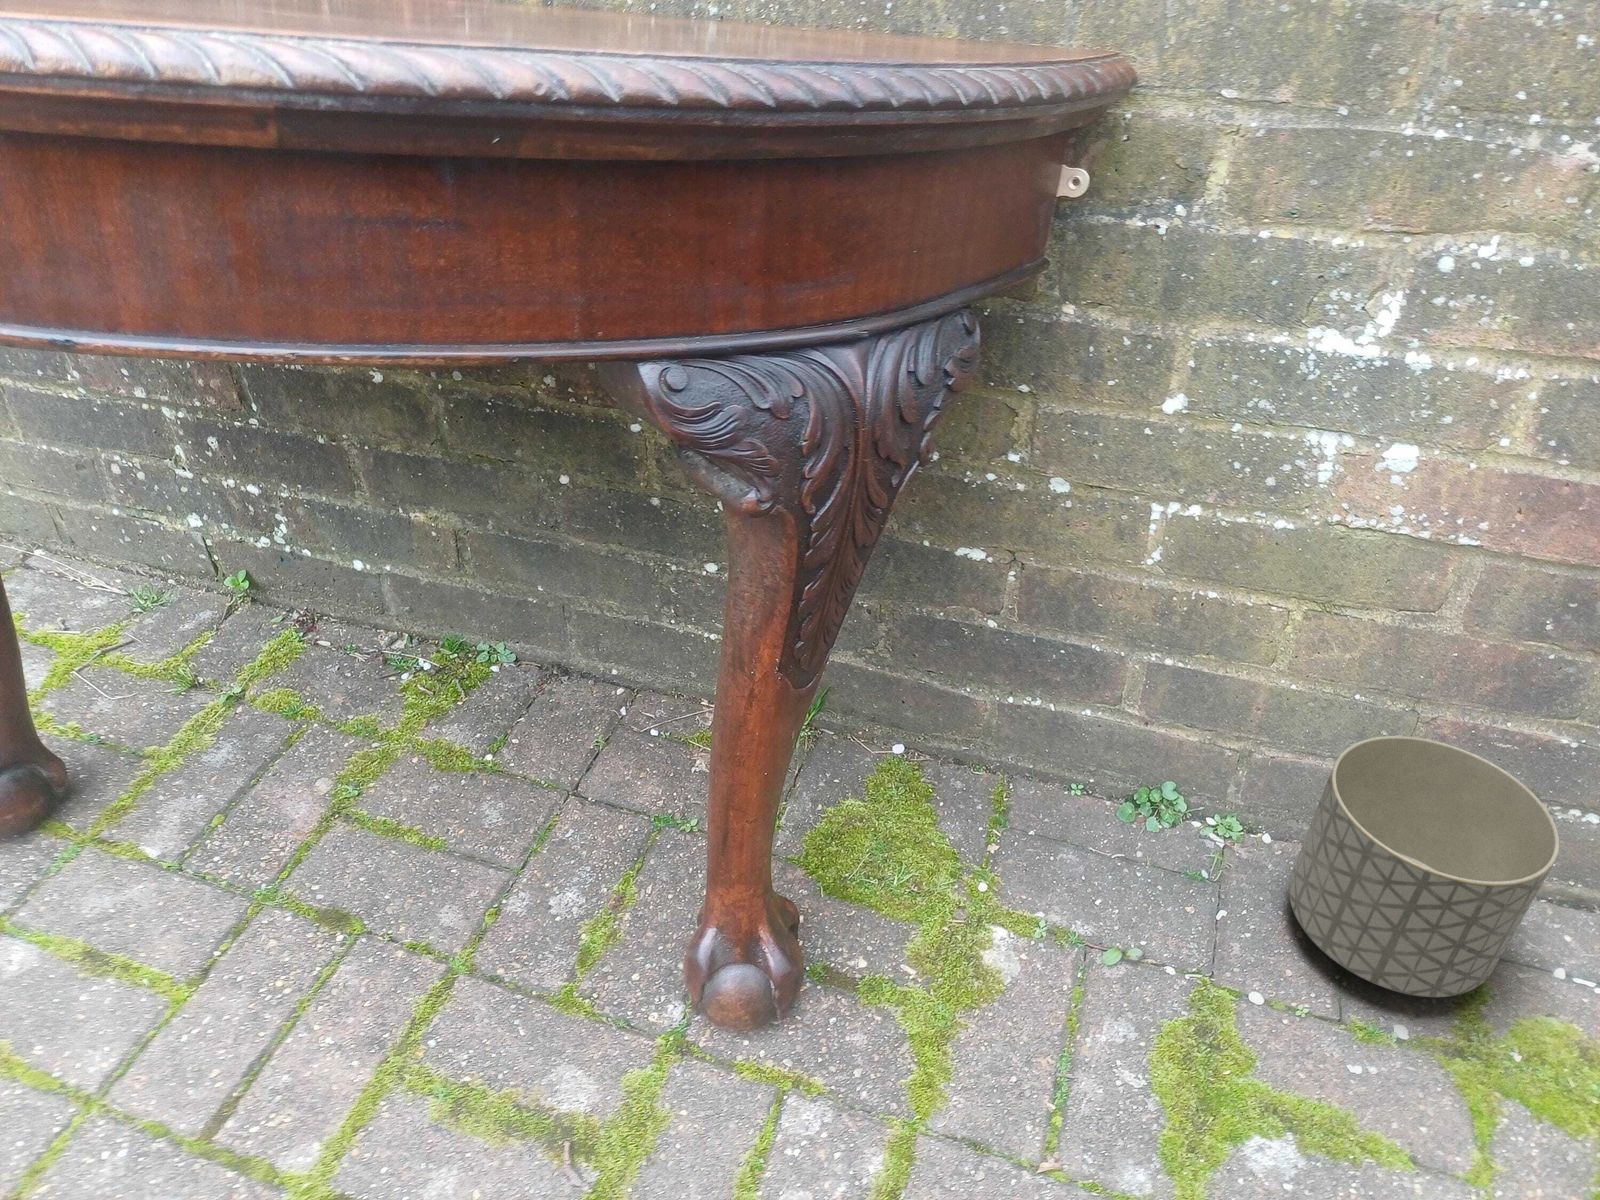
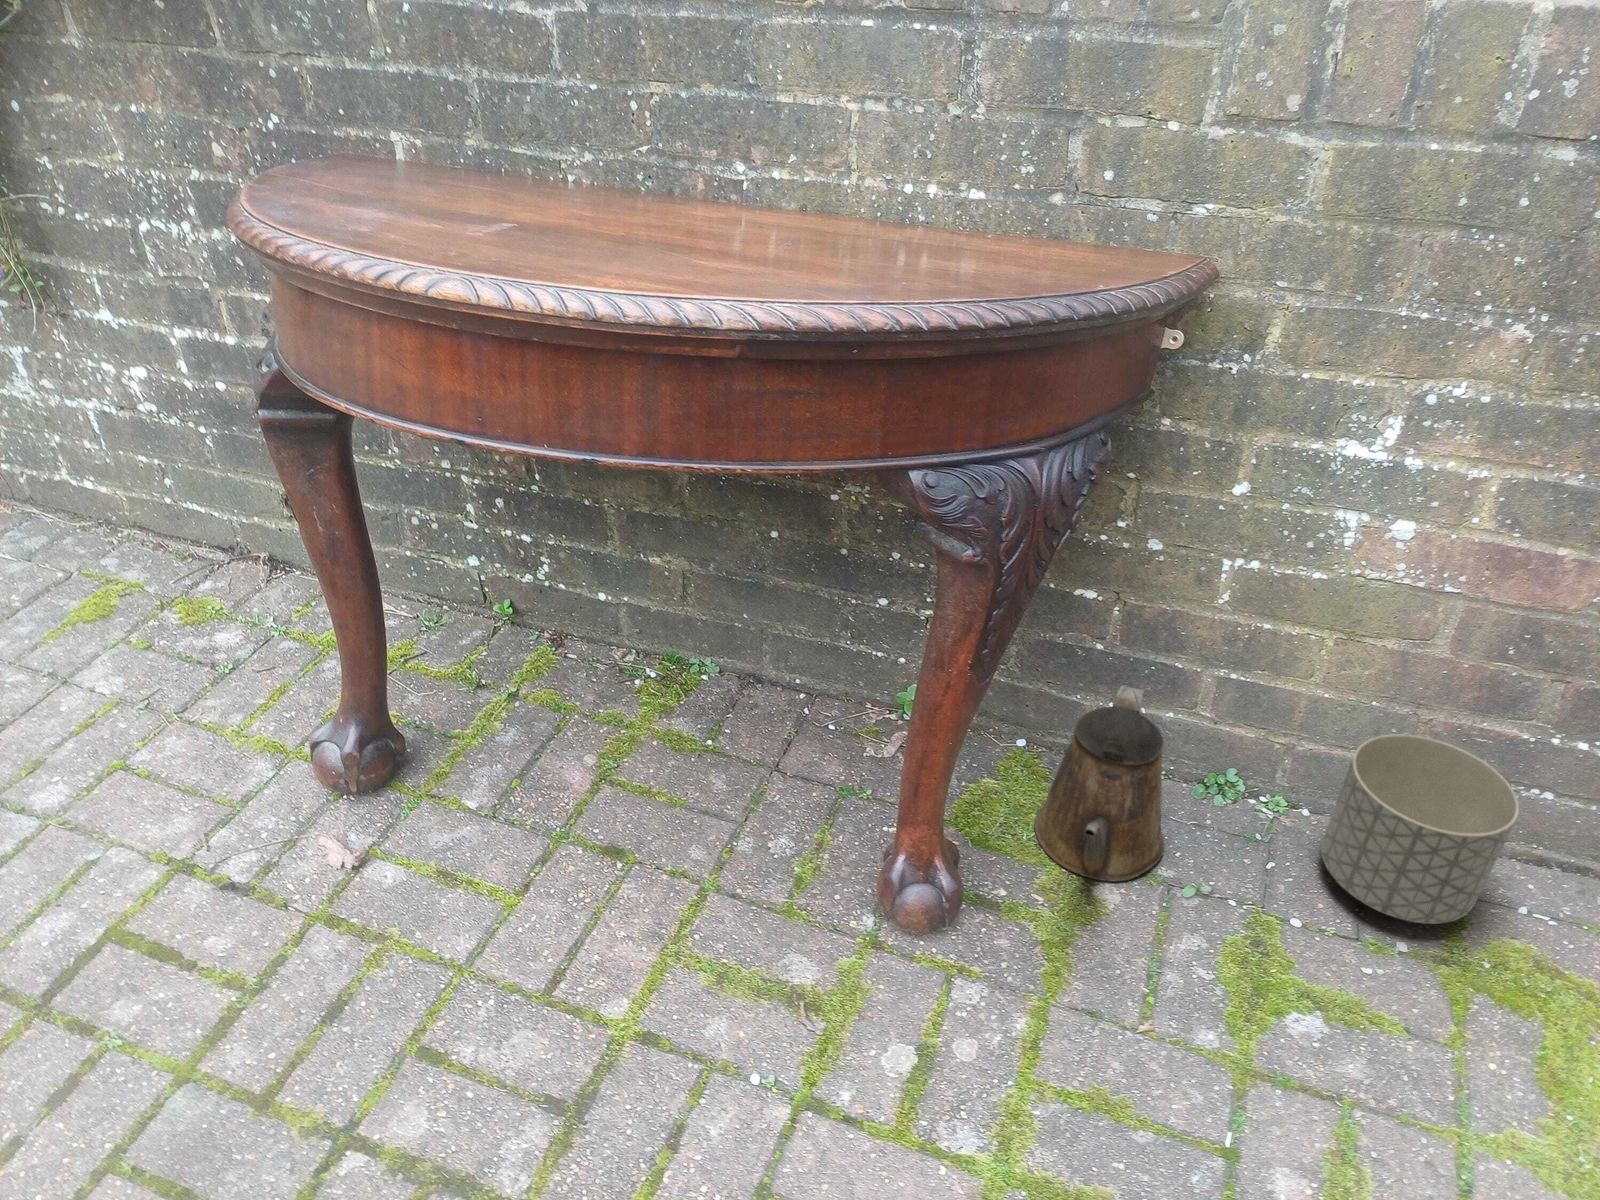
watering can: none [910,675,1082,944] -> present [1035,686,1164,881]

